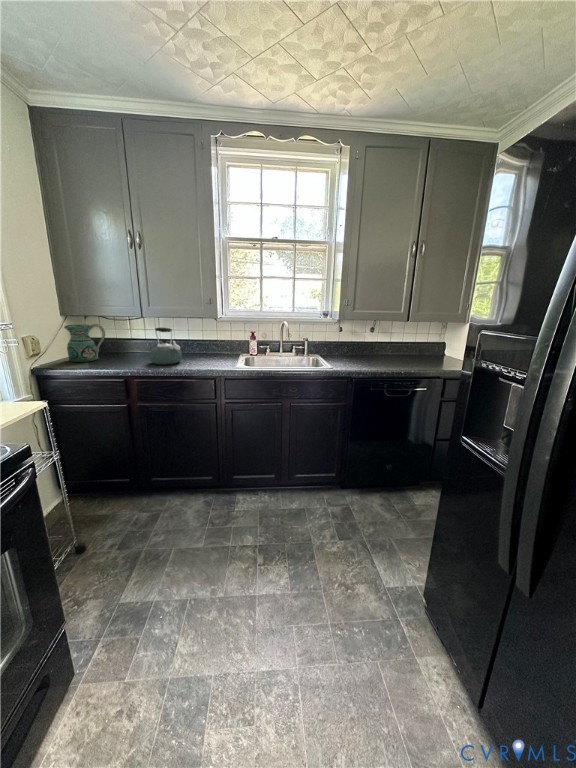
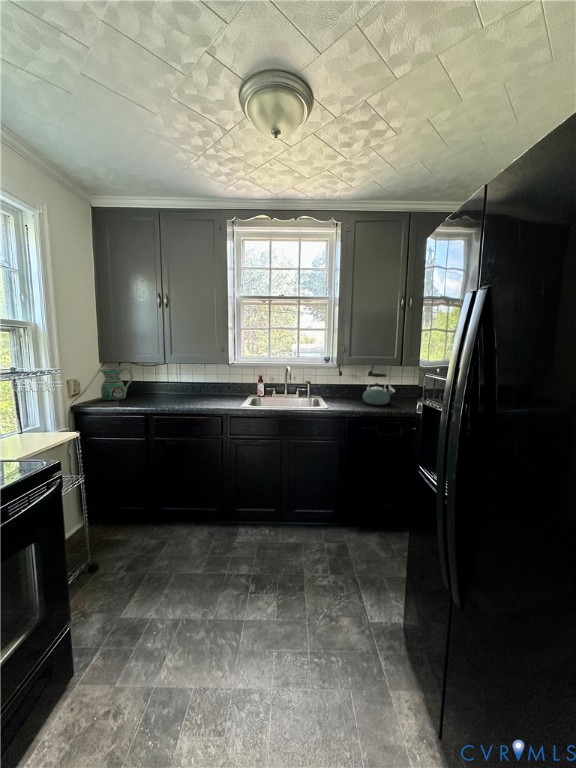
kettle: present [149,328,182,365] -> present [363,373,395,405]

